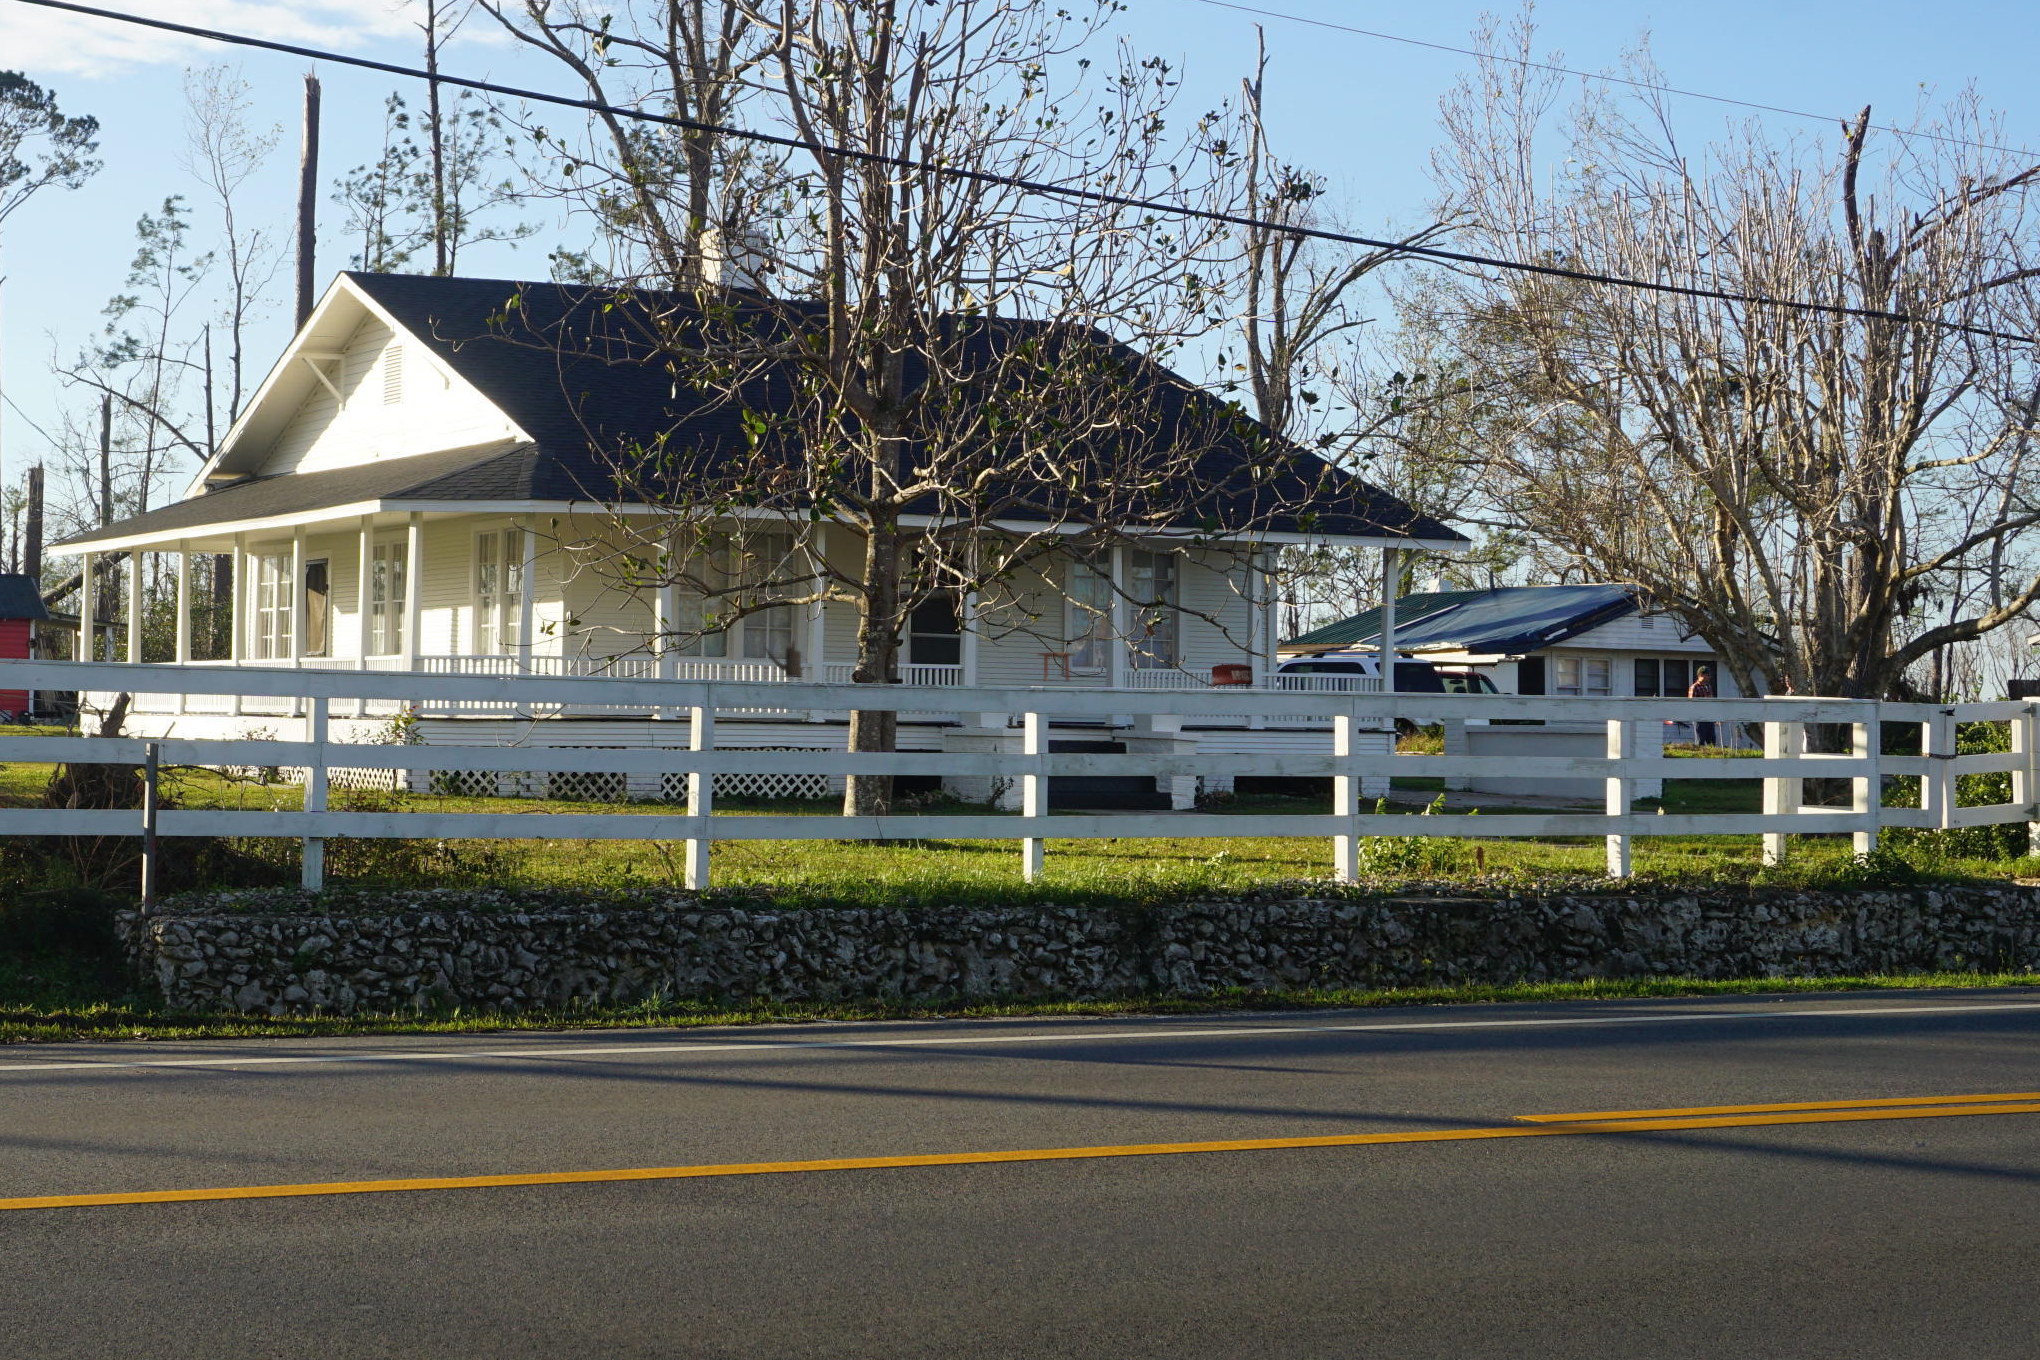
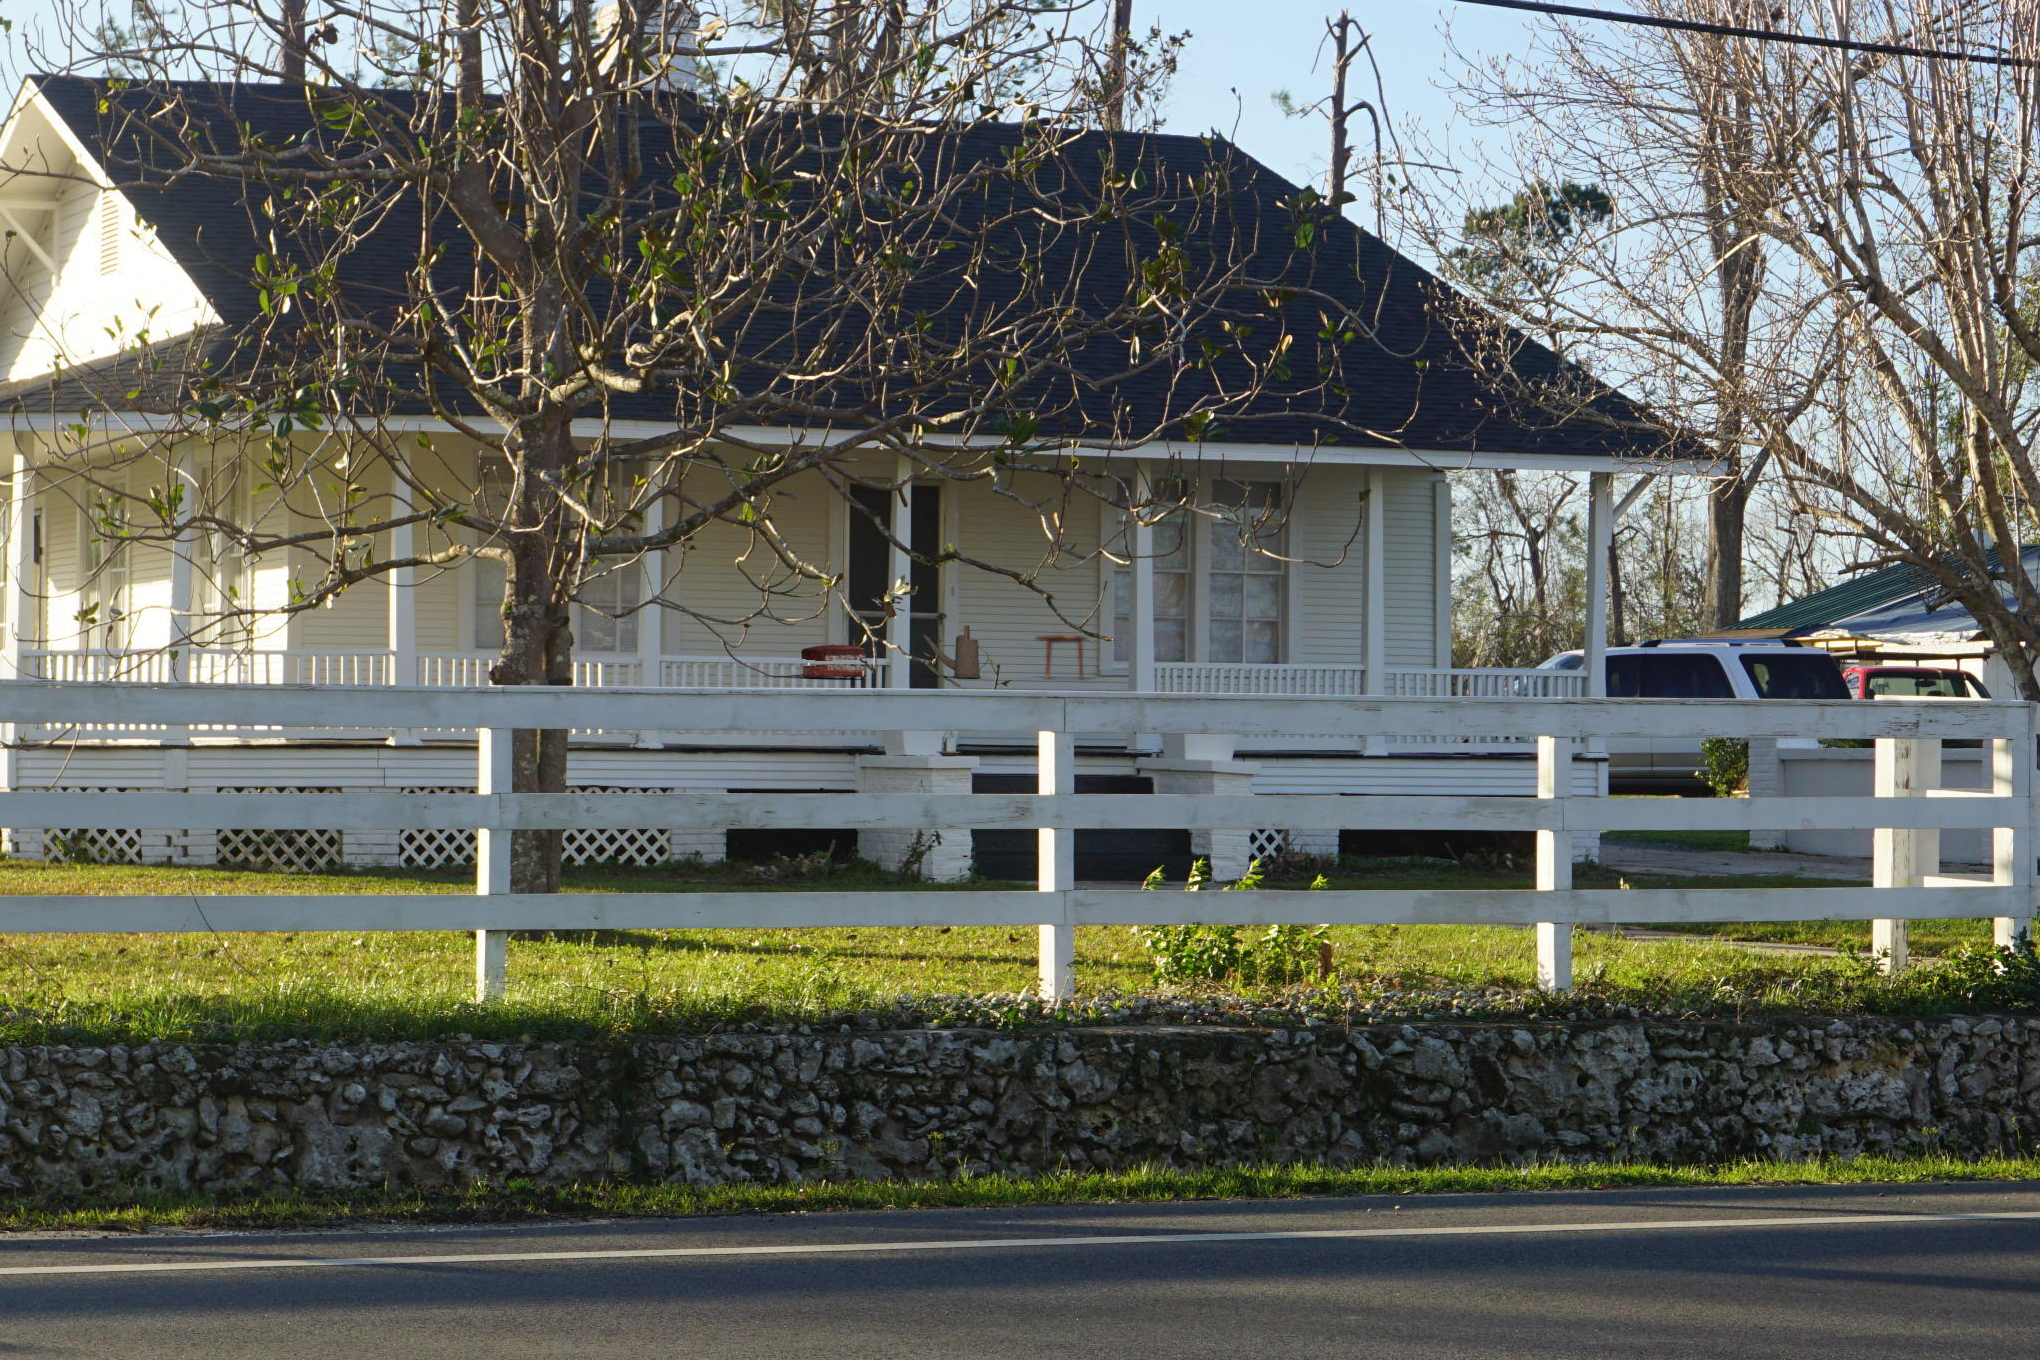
watering can: present [765,642,802,677] -> present [924,625,989,678]
pouf: present [1212,664,1253,685] -> present [801,644,867,679]

